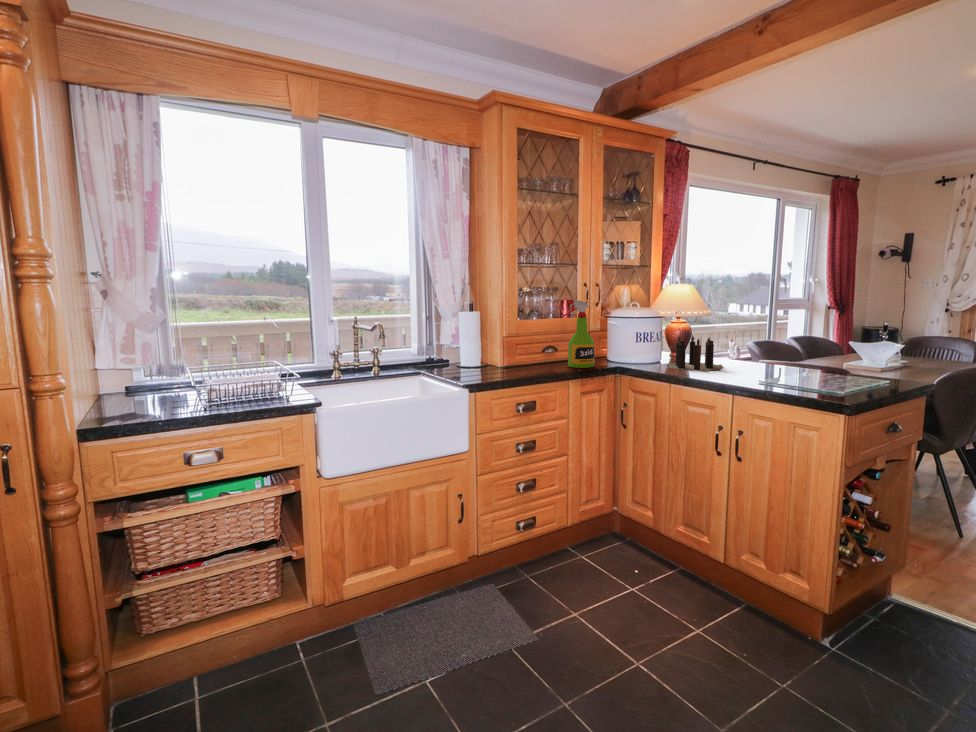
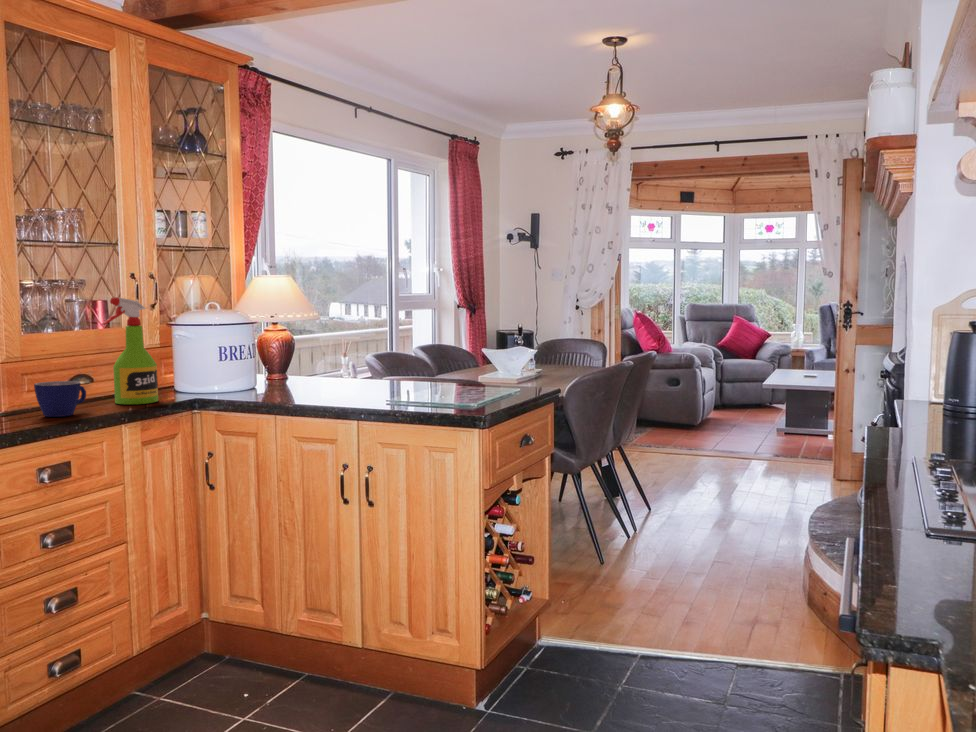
candle: present [668,336,723,371] -> none [257,348,355,396]
cup: none [520,351,550,373] -> present [34,381,86,417]

